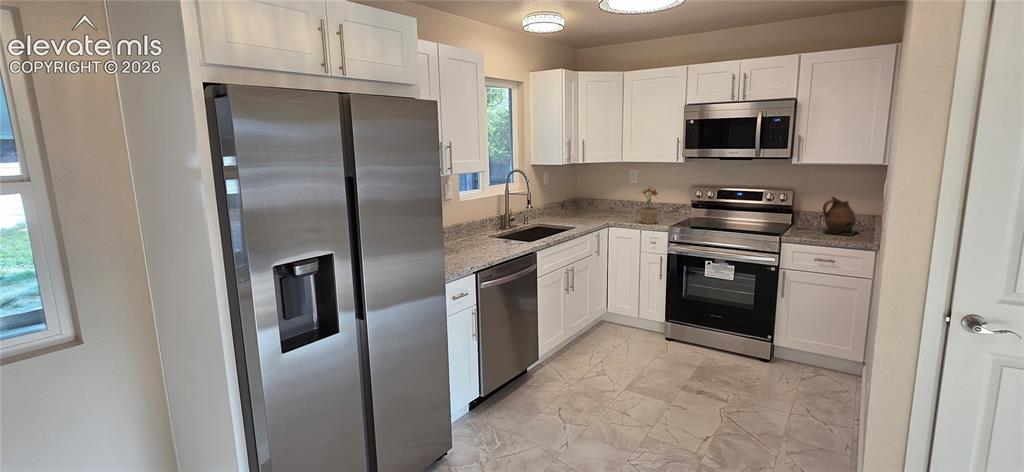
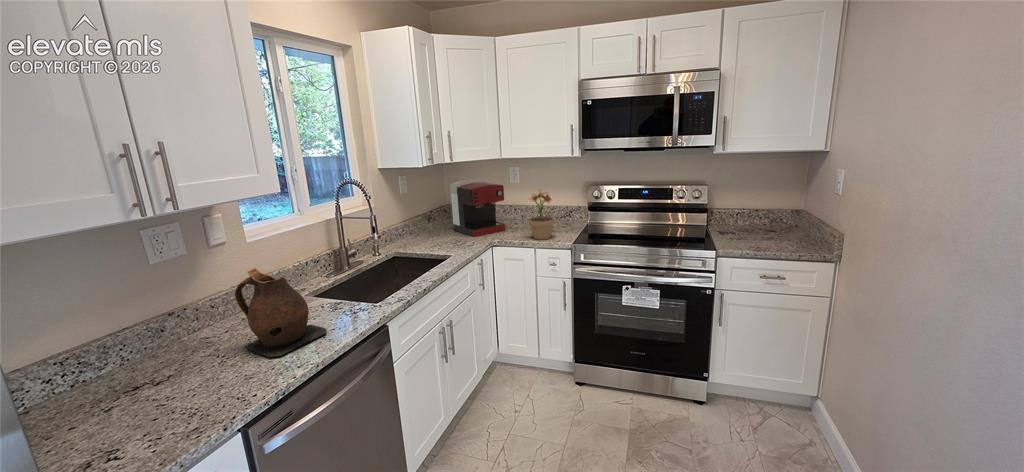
coffee maker: none [581,176,623,220] -> present [450,178,505,237]
ceramic pitcher: present [823,196,857,235] -> present [235,268,327,358]

